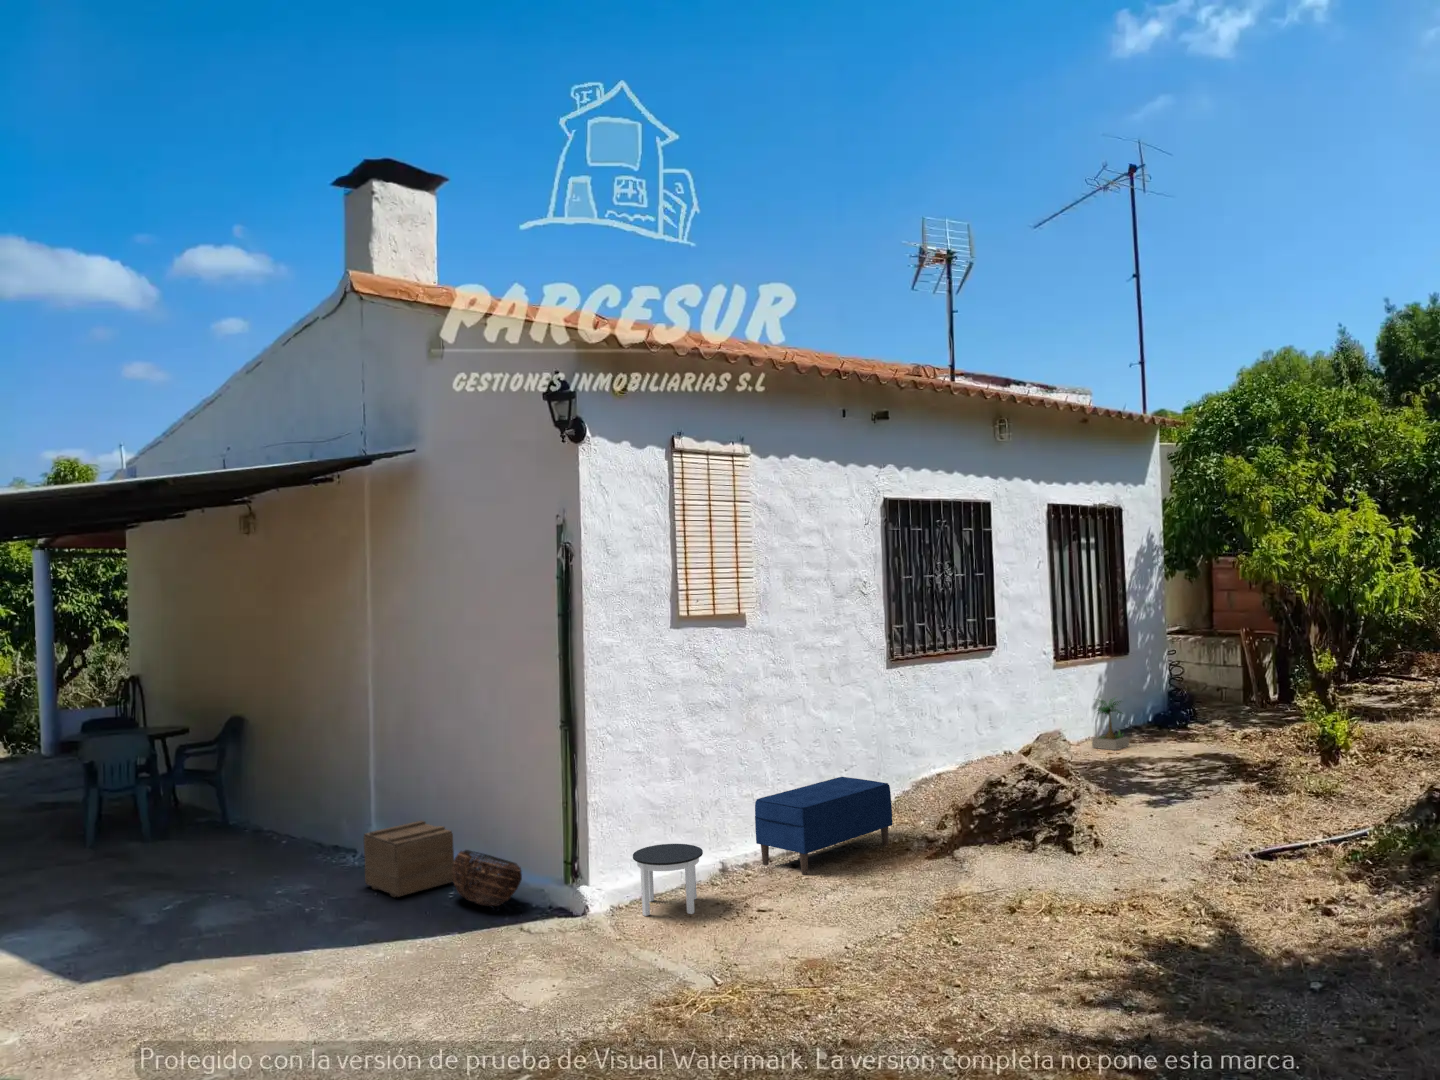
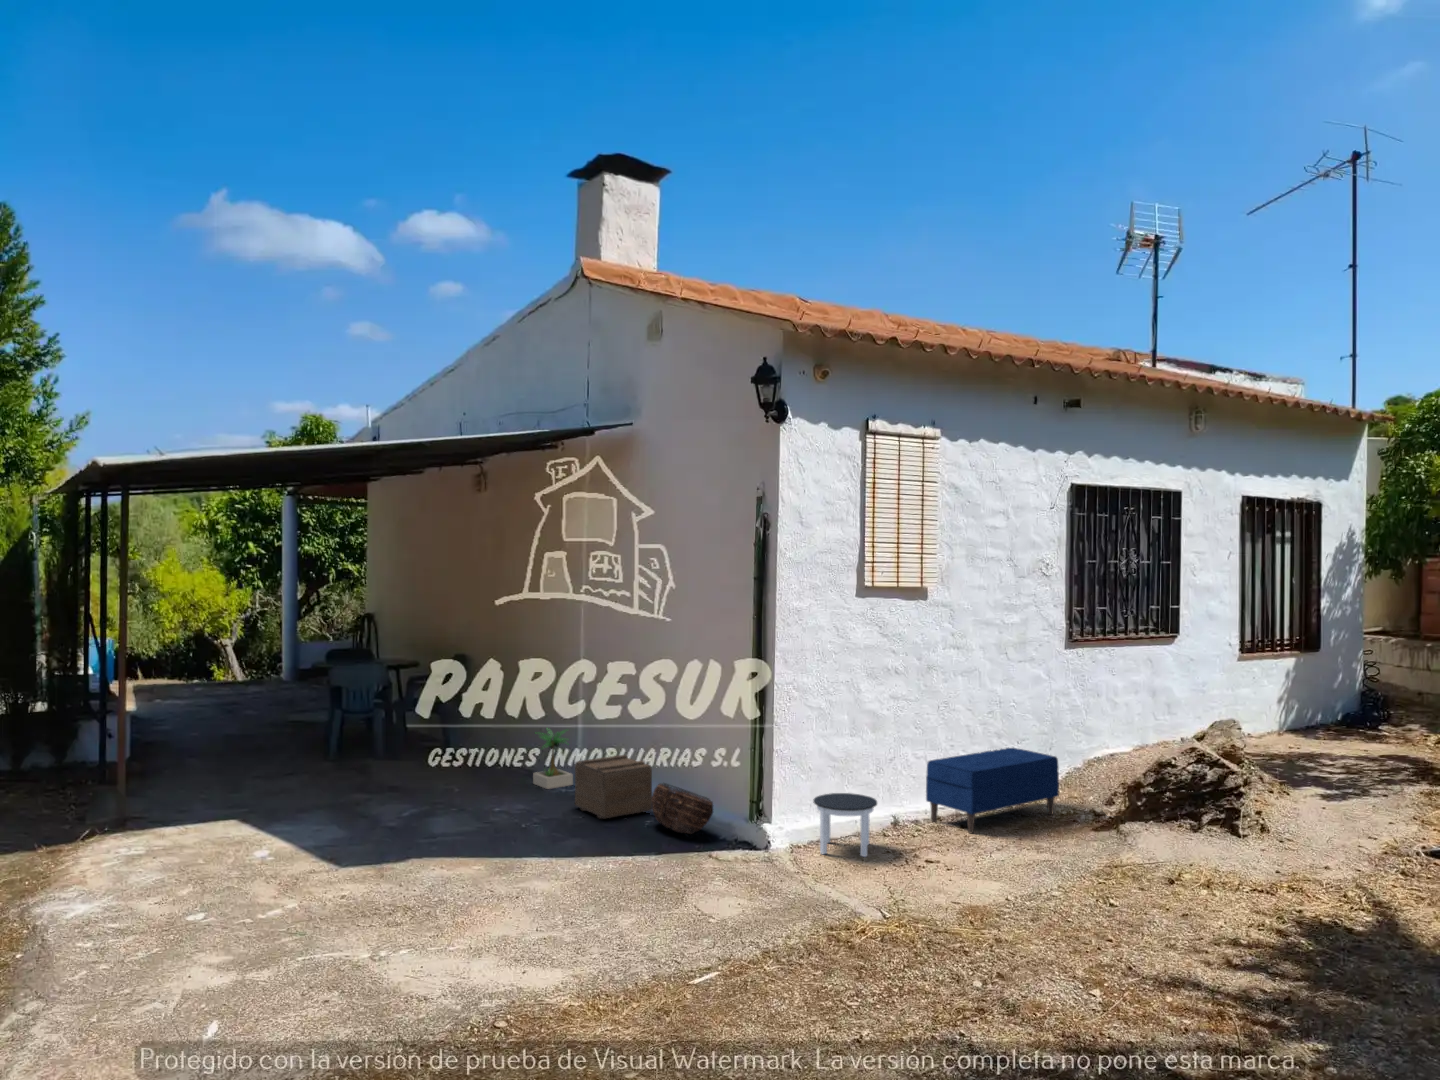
potted plant: present [1092,698,1129,750] -> present [533,731,573,789]

